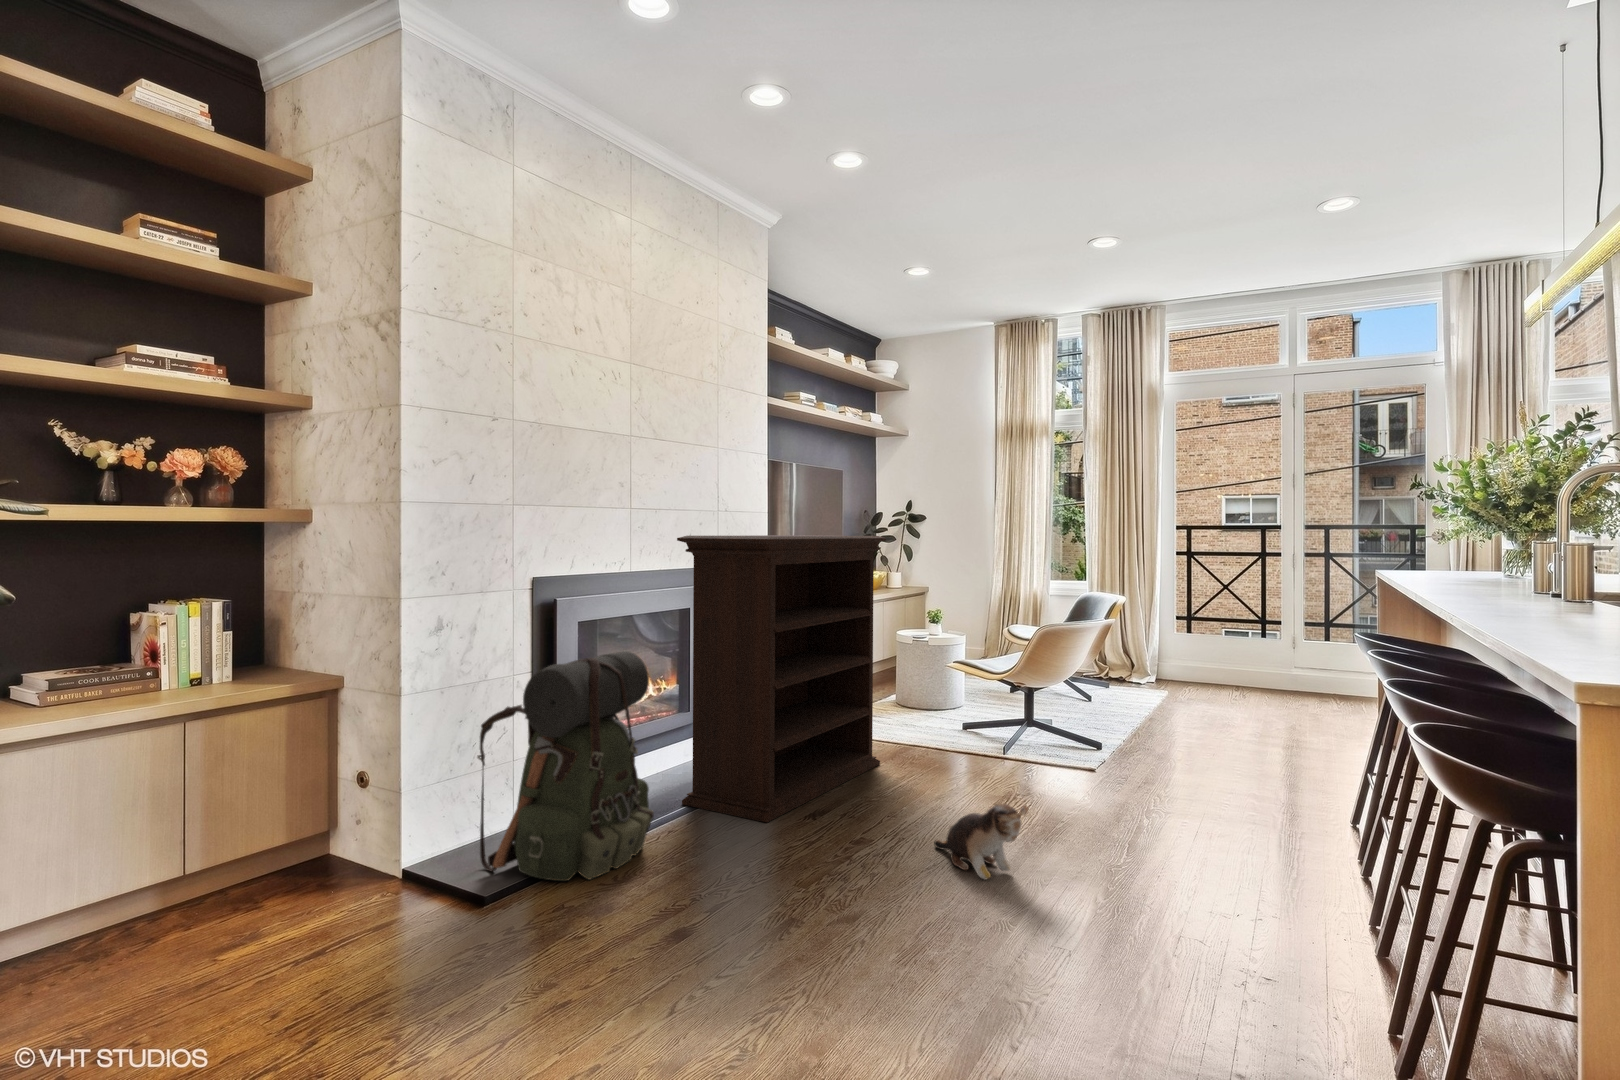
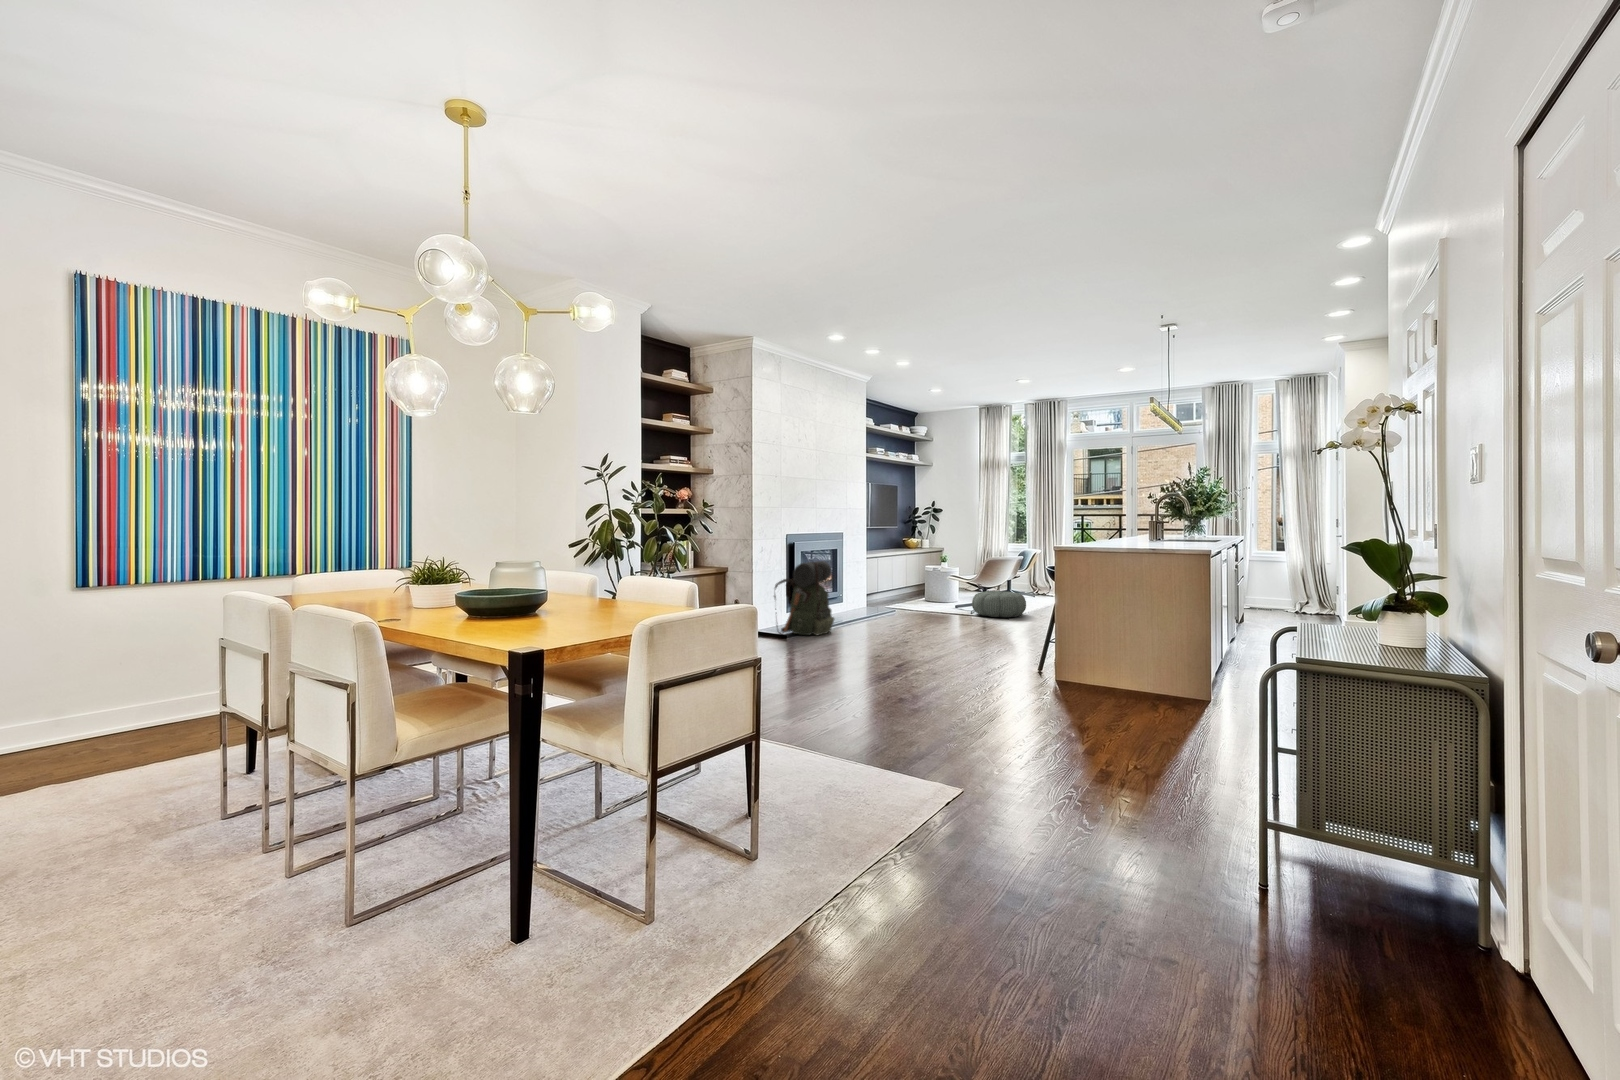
bookshelf: present [677,535,886,822] -> none [837,519,920,627]
pouf: none [1002,697,1125,764] -> present [972,591,1026,617]
plush toy: present [934,804,1028,879] -> none [937,611,969,637]

